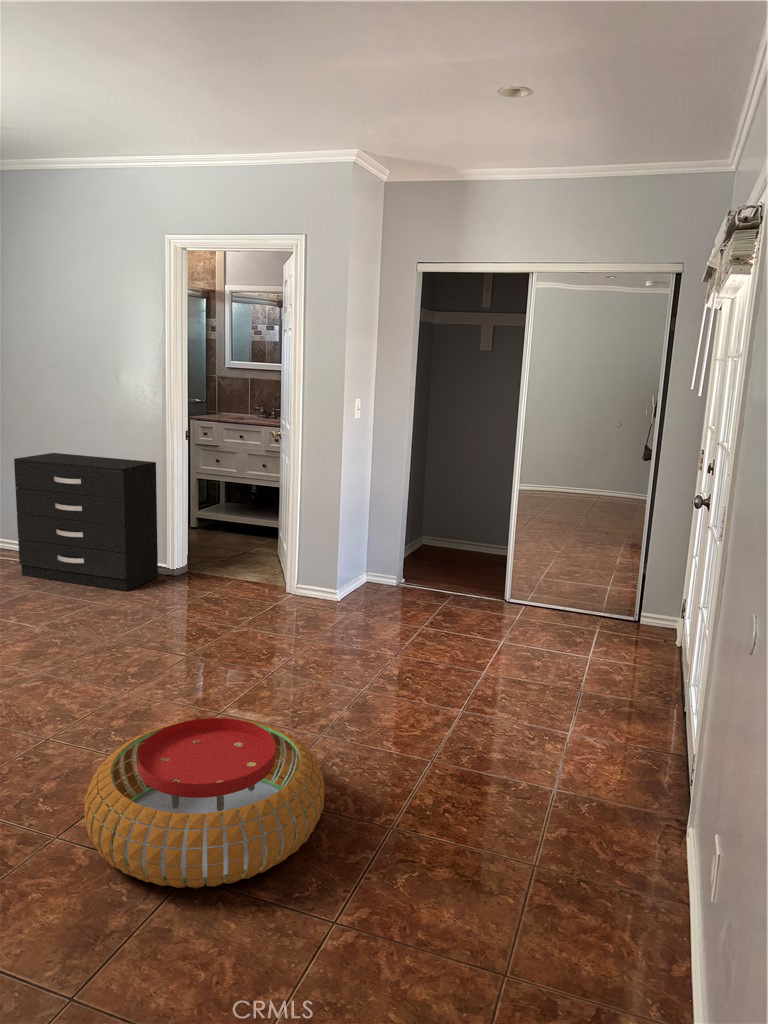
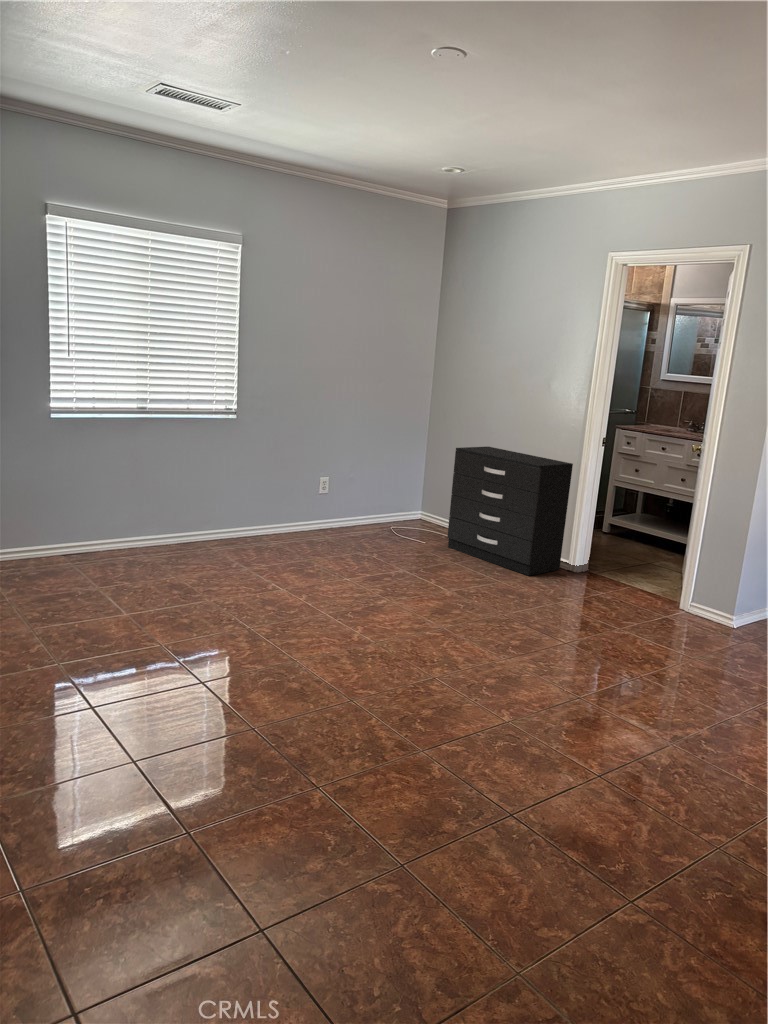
pouf: present [84,718,325,888] -> none [442,688,657,837]

